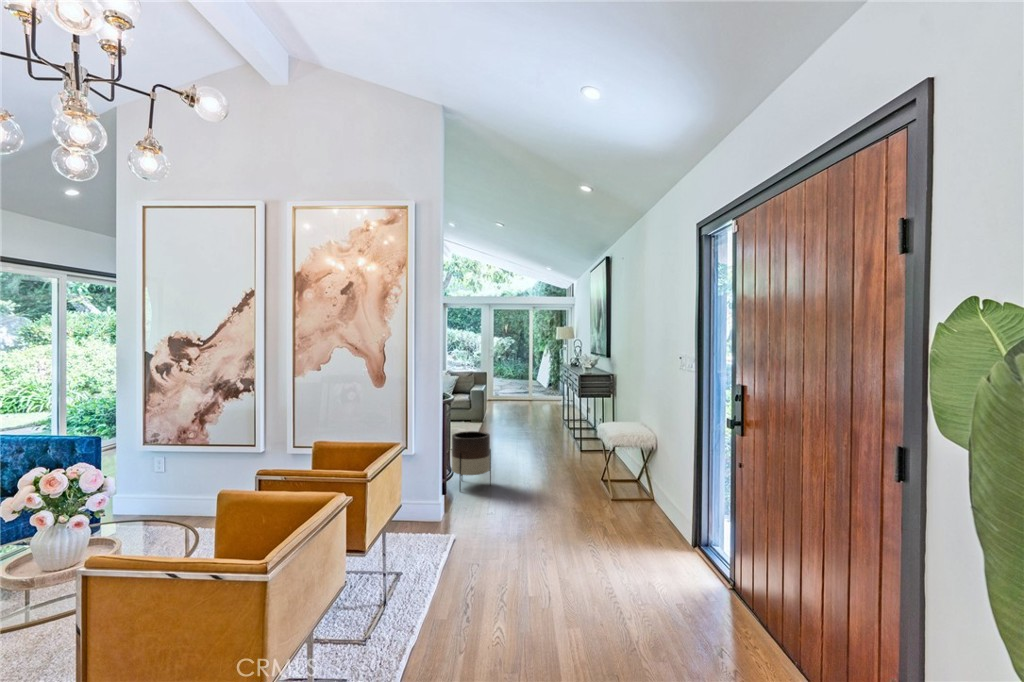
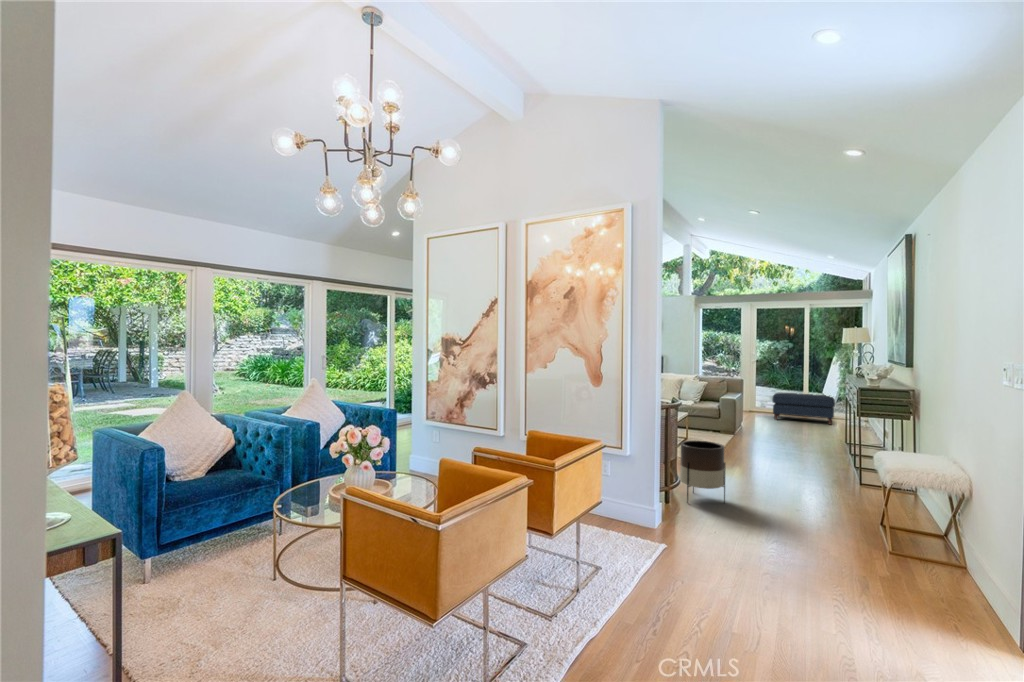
ottoman: none [504,382,549,406] -> present [772,393,835,425]

